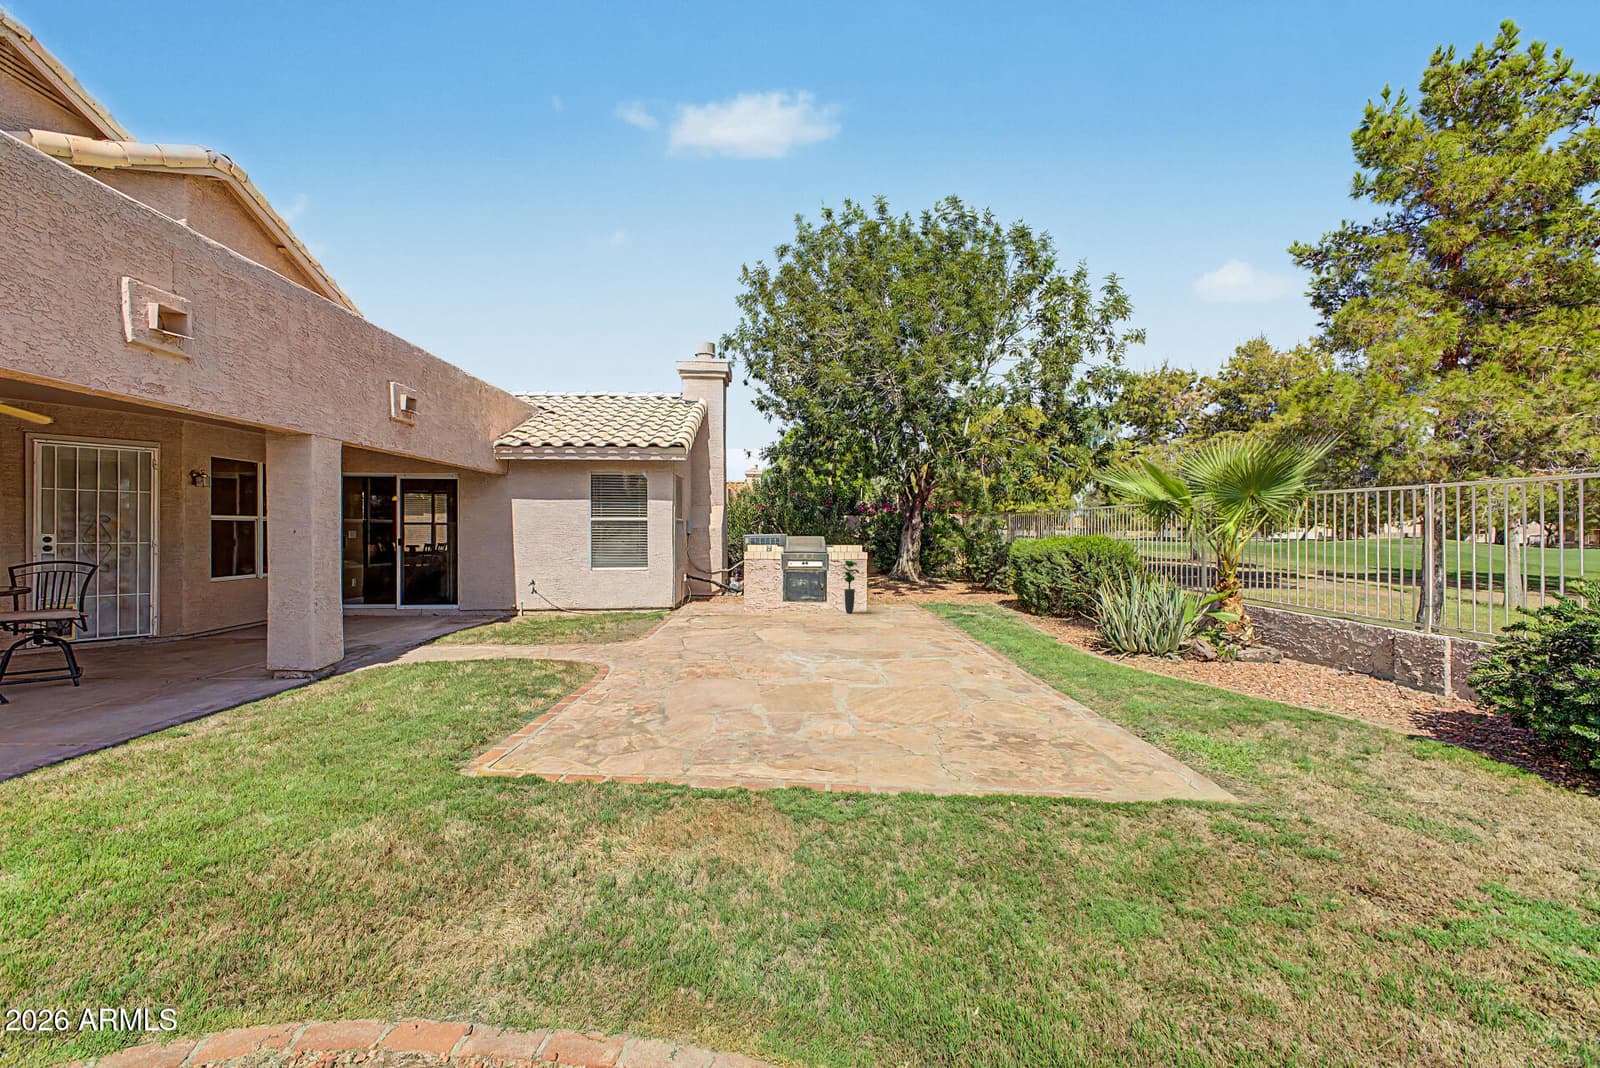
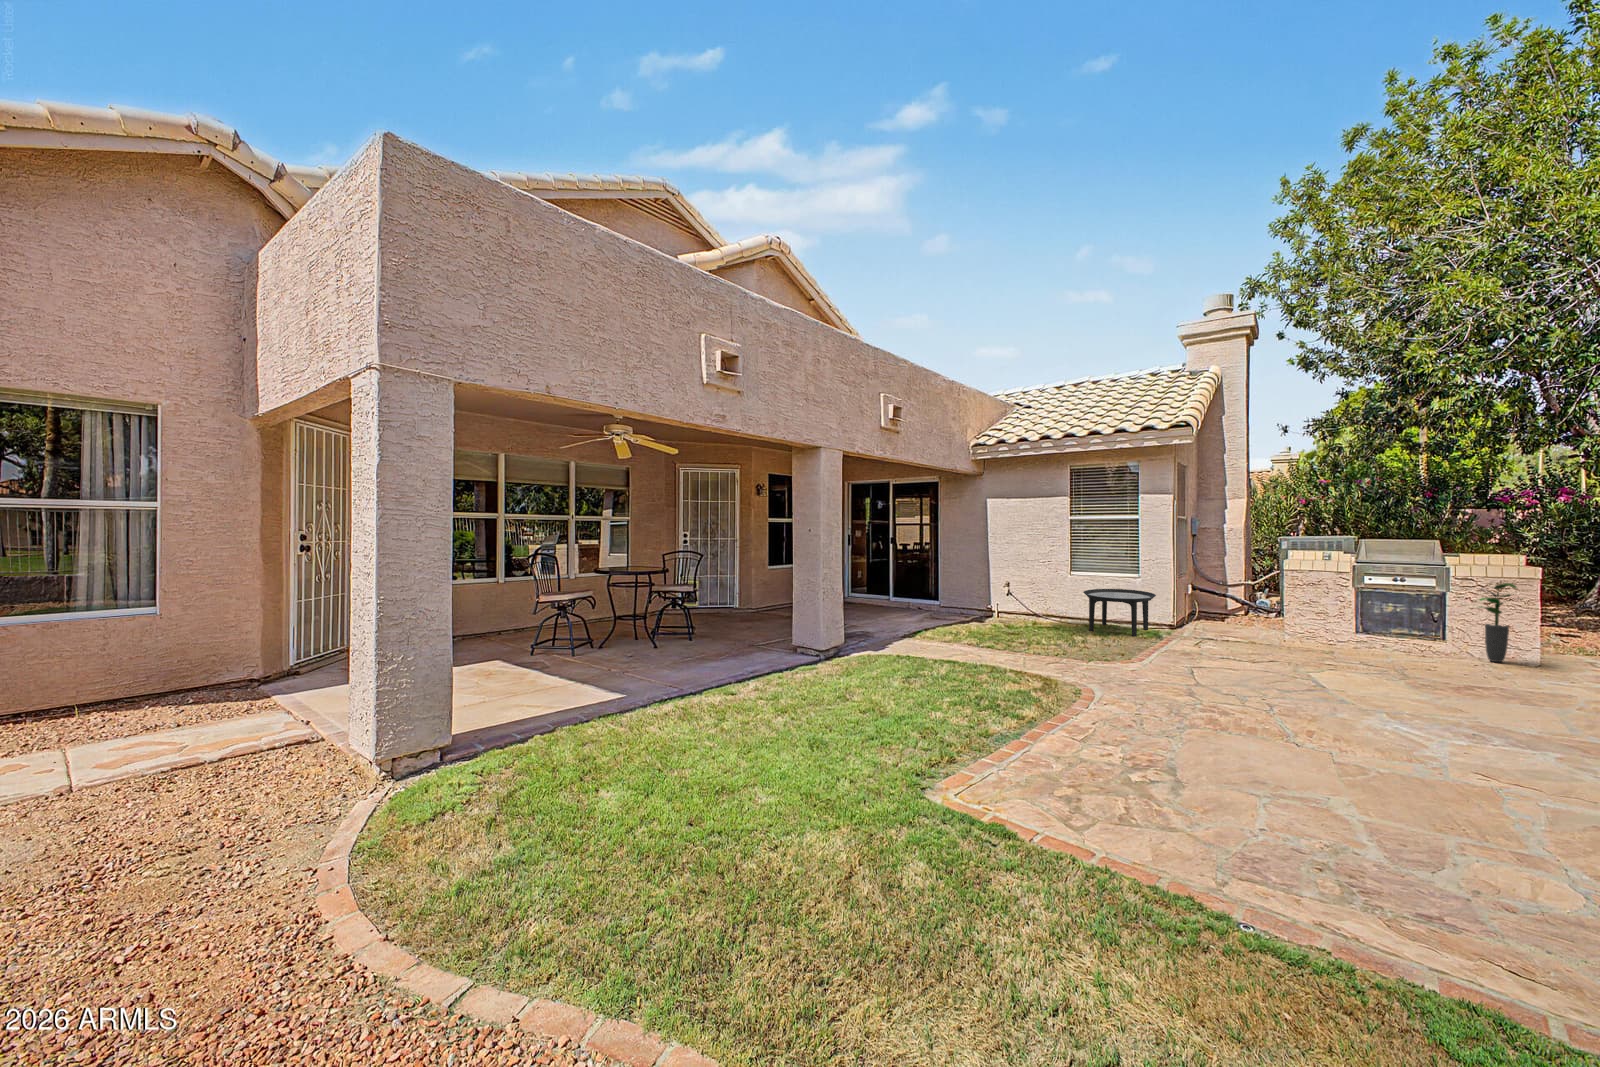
round table: none [602,581,659,619] -> present [1083,589,1156,637]

